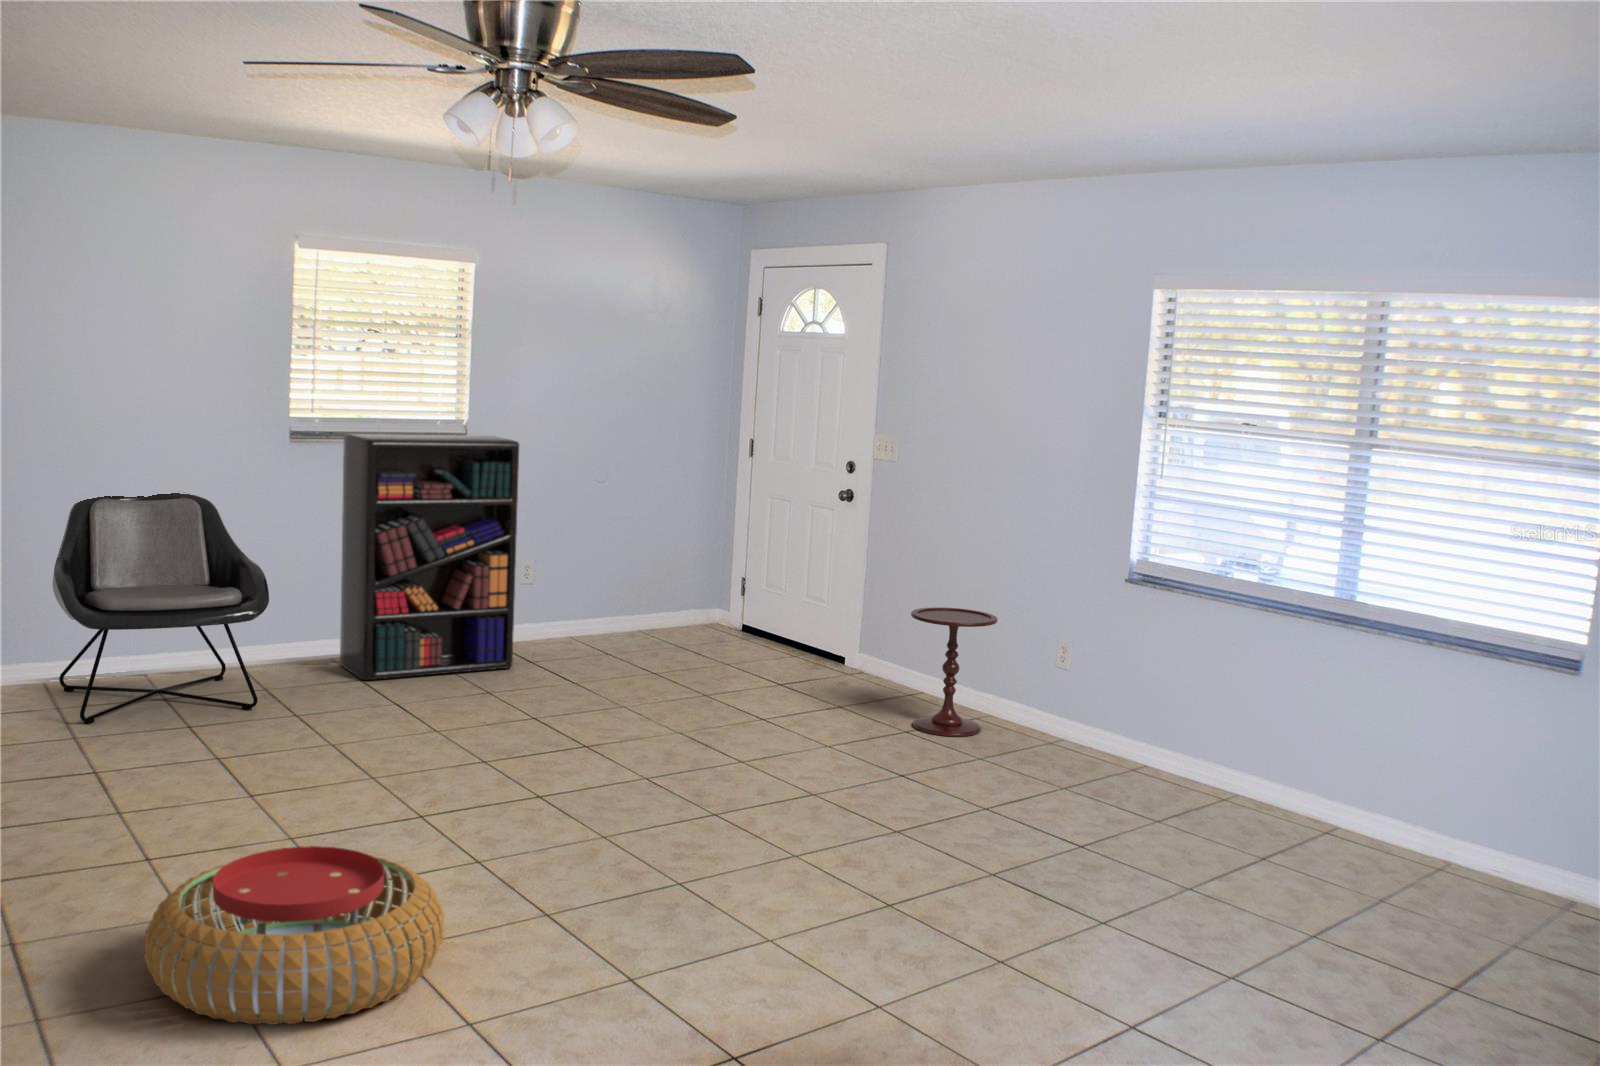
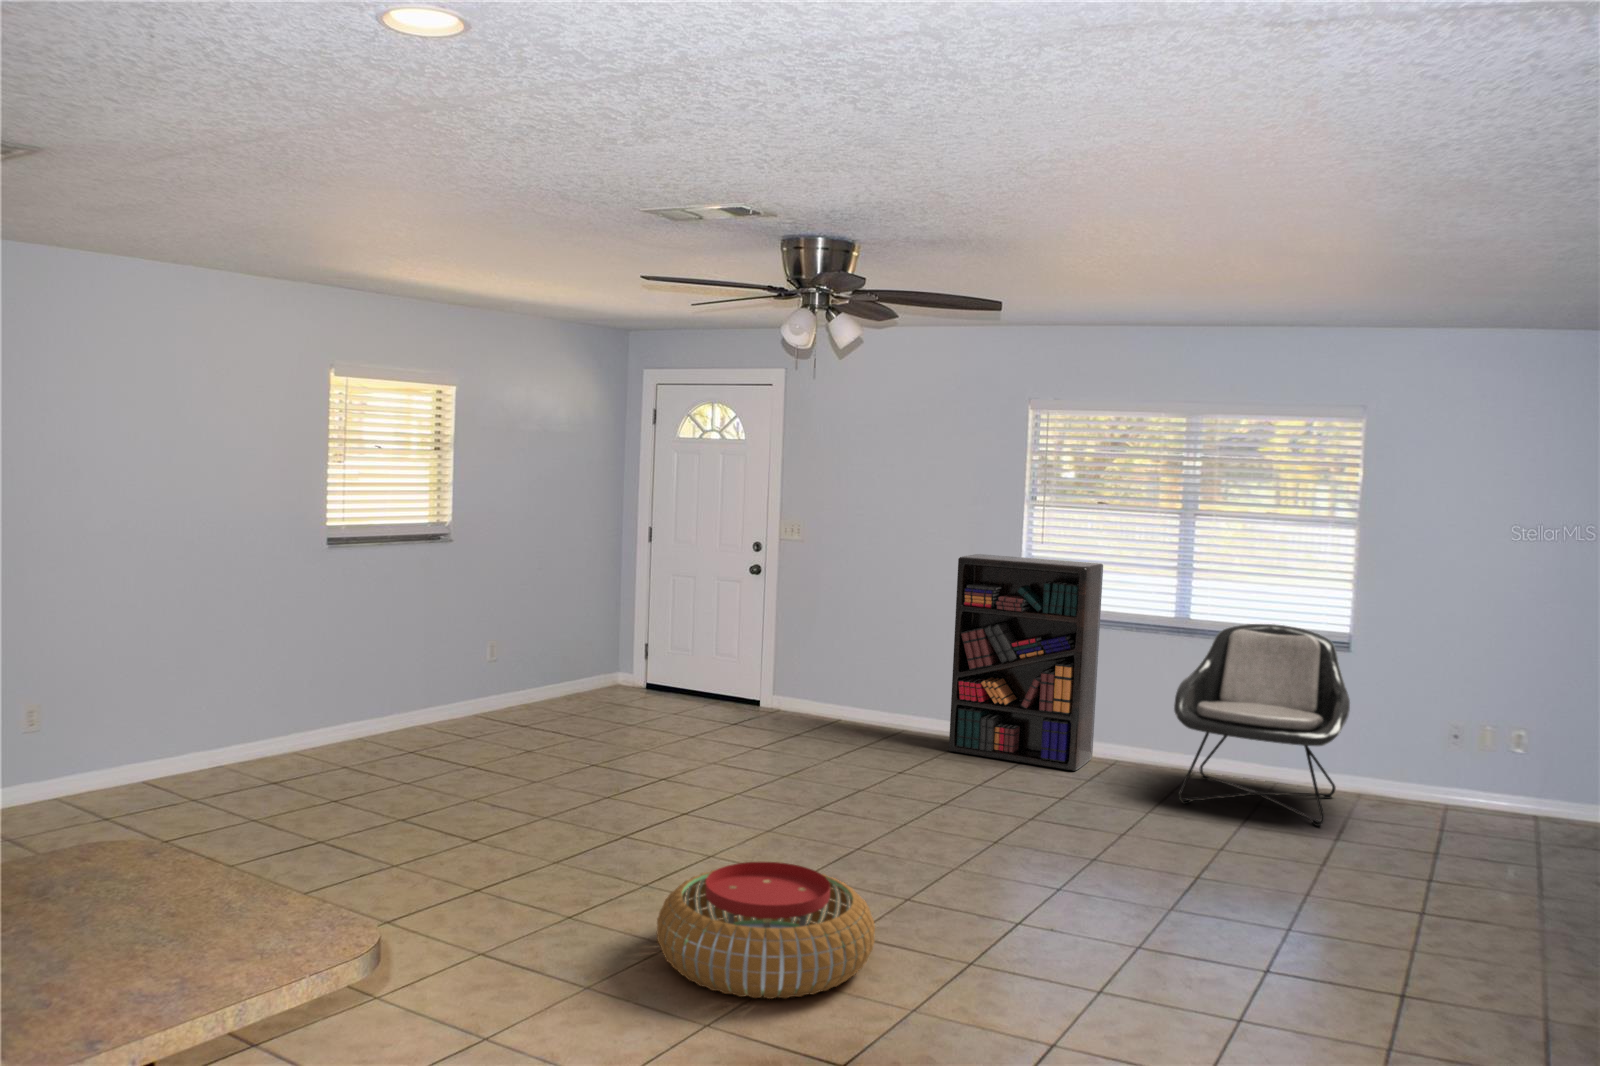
bookshelf: present [340,434,519,680] -> present [949,554,1103,771]
lounge chair: present [53,492,269,724] -> present [1174,624,1350,826]
side table: present [911,607,998,737] -> none [853,645,917,740]

